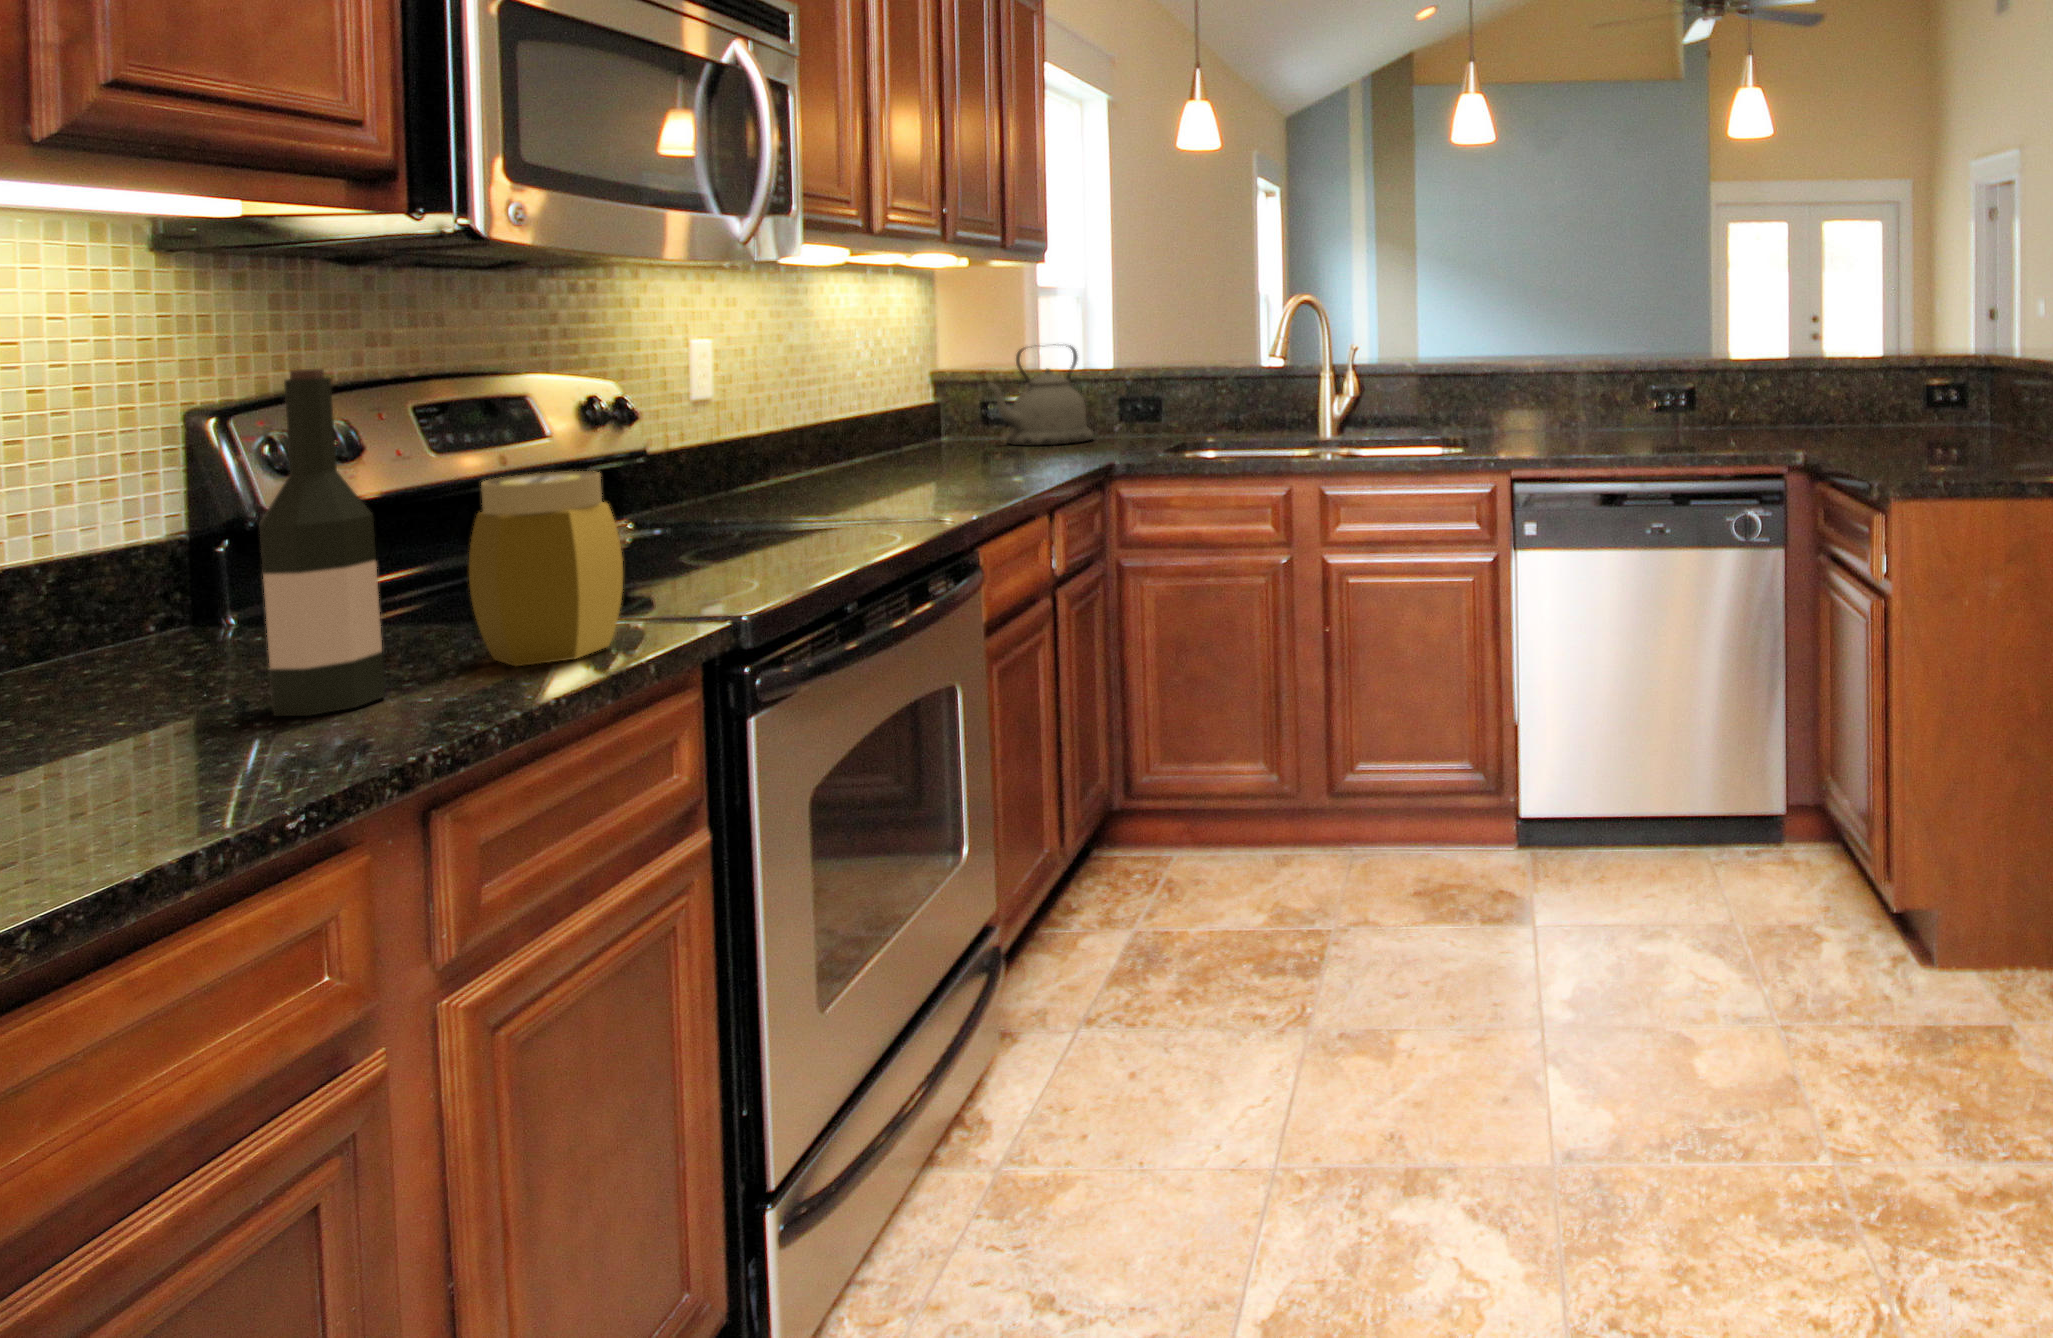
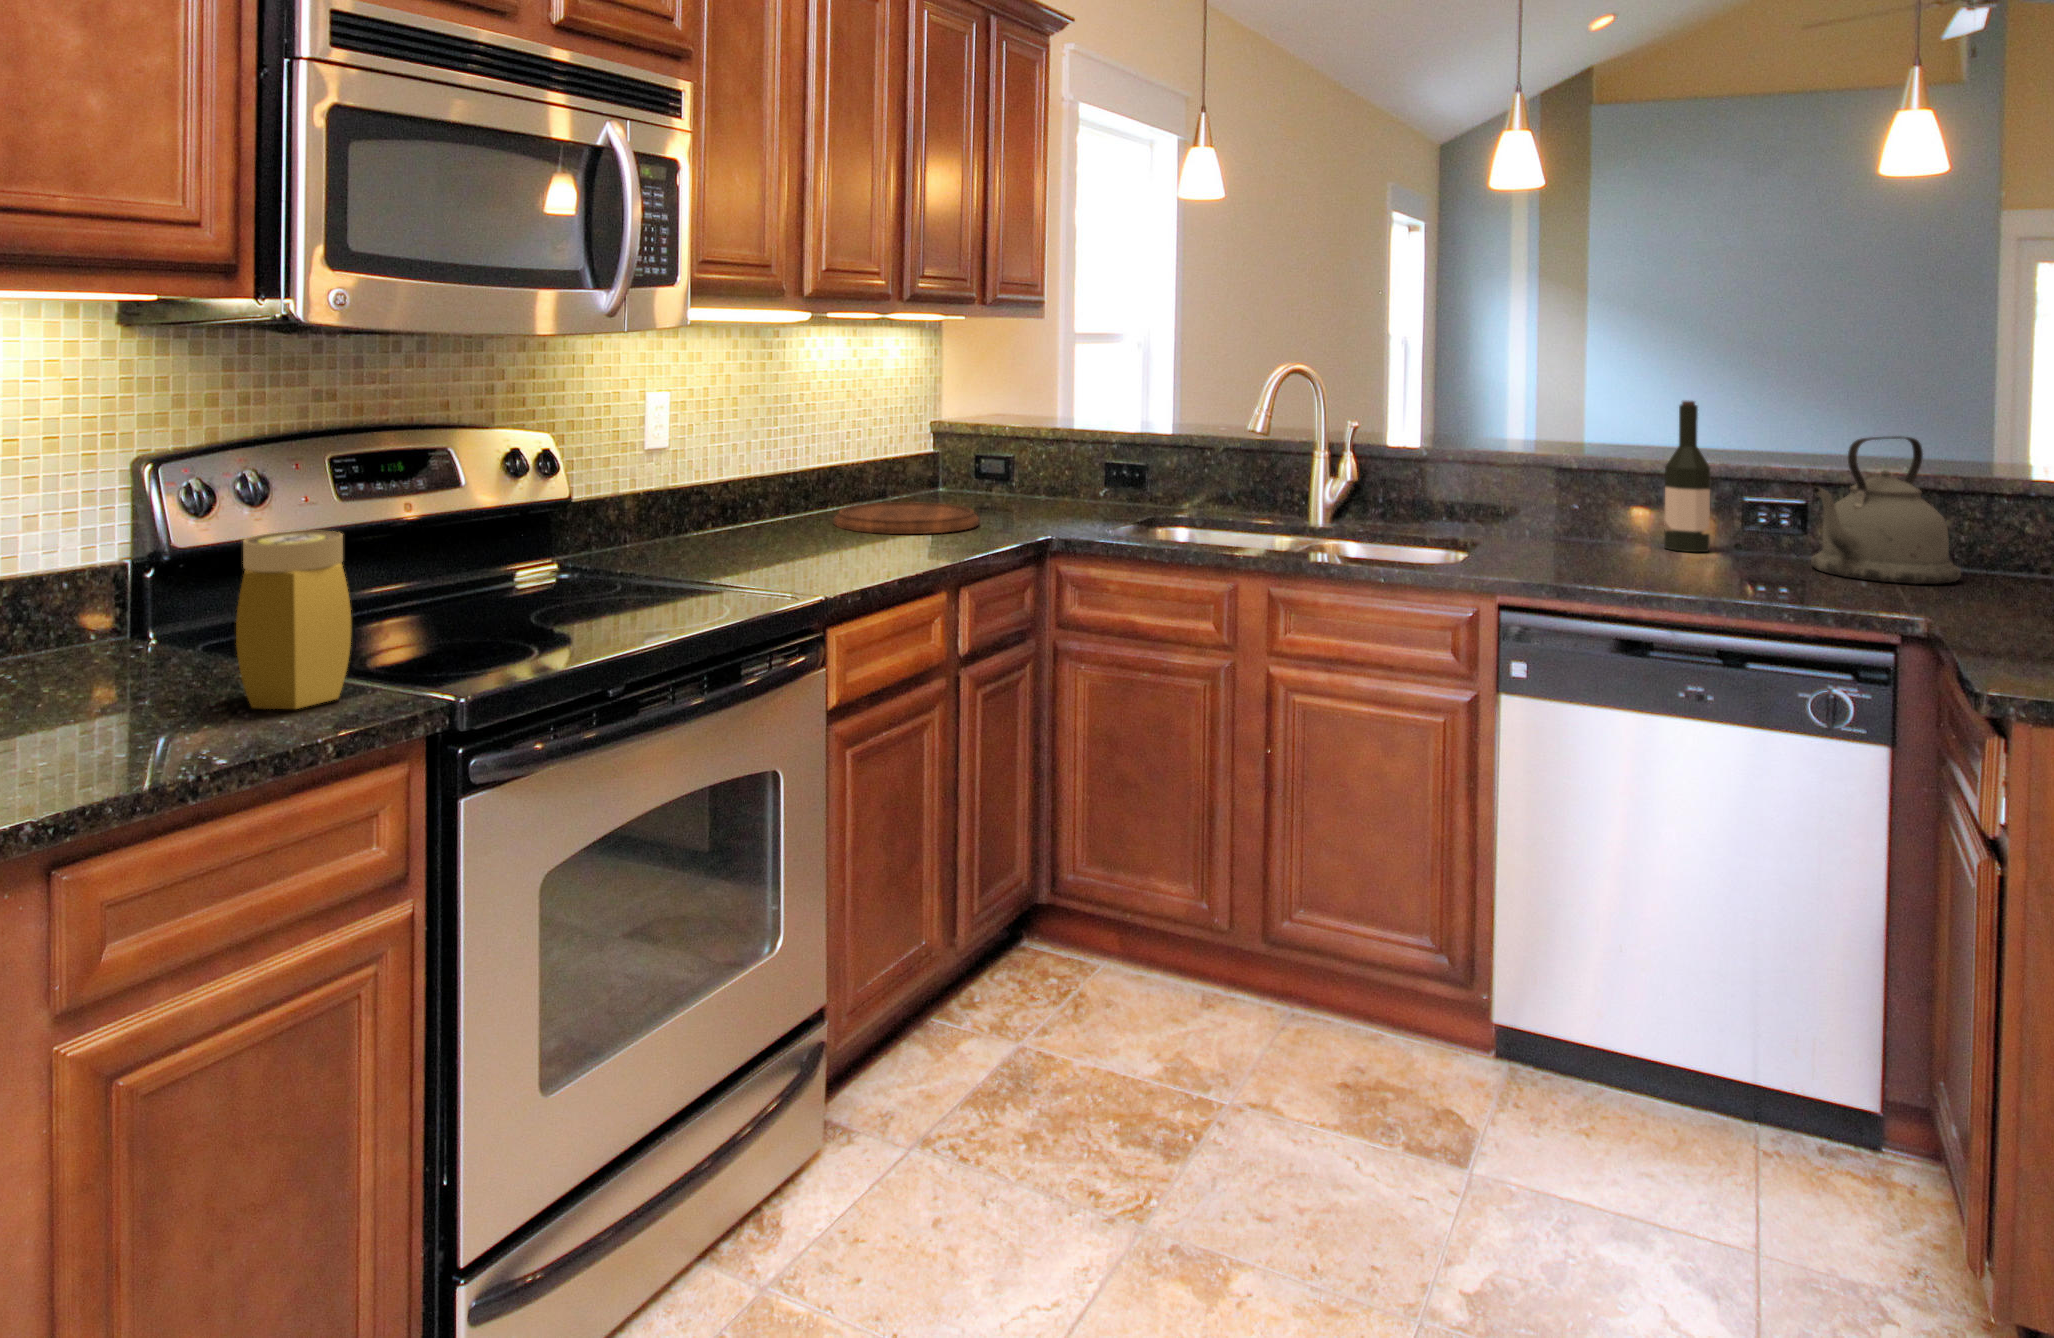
kettle: present [986,345,1094,445] -> present [1811,436,1961,584]
wine bottle: present [259,369,385,716] -> present [1664,401,1710,552]
cutting board: none [883,448,1039,478] -> present [833,502,979,534]

